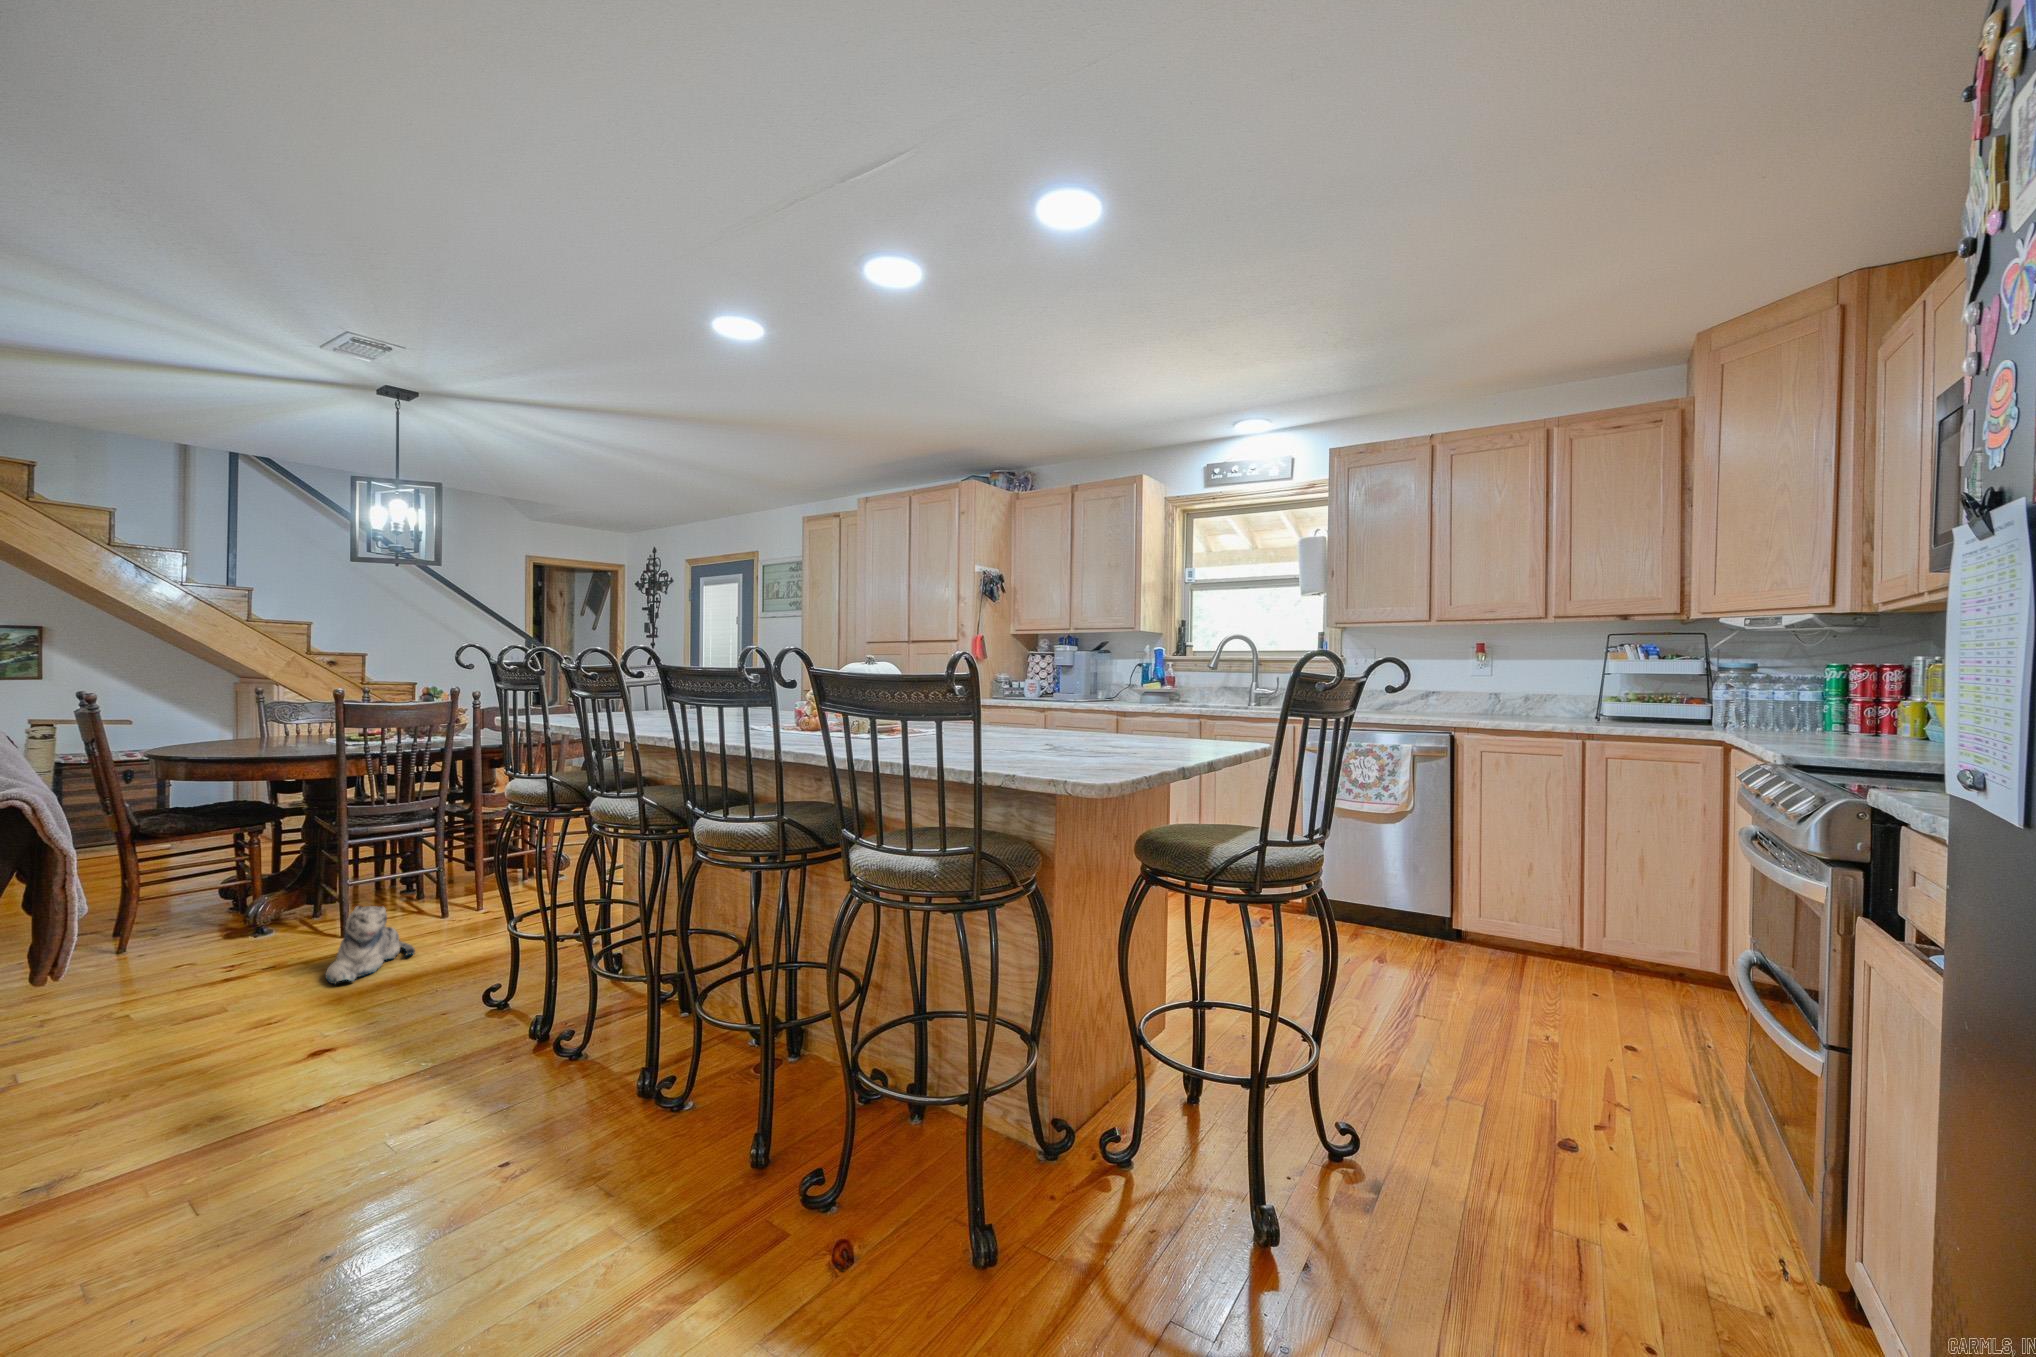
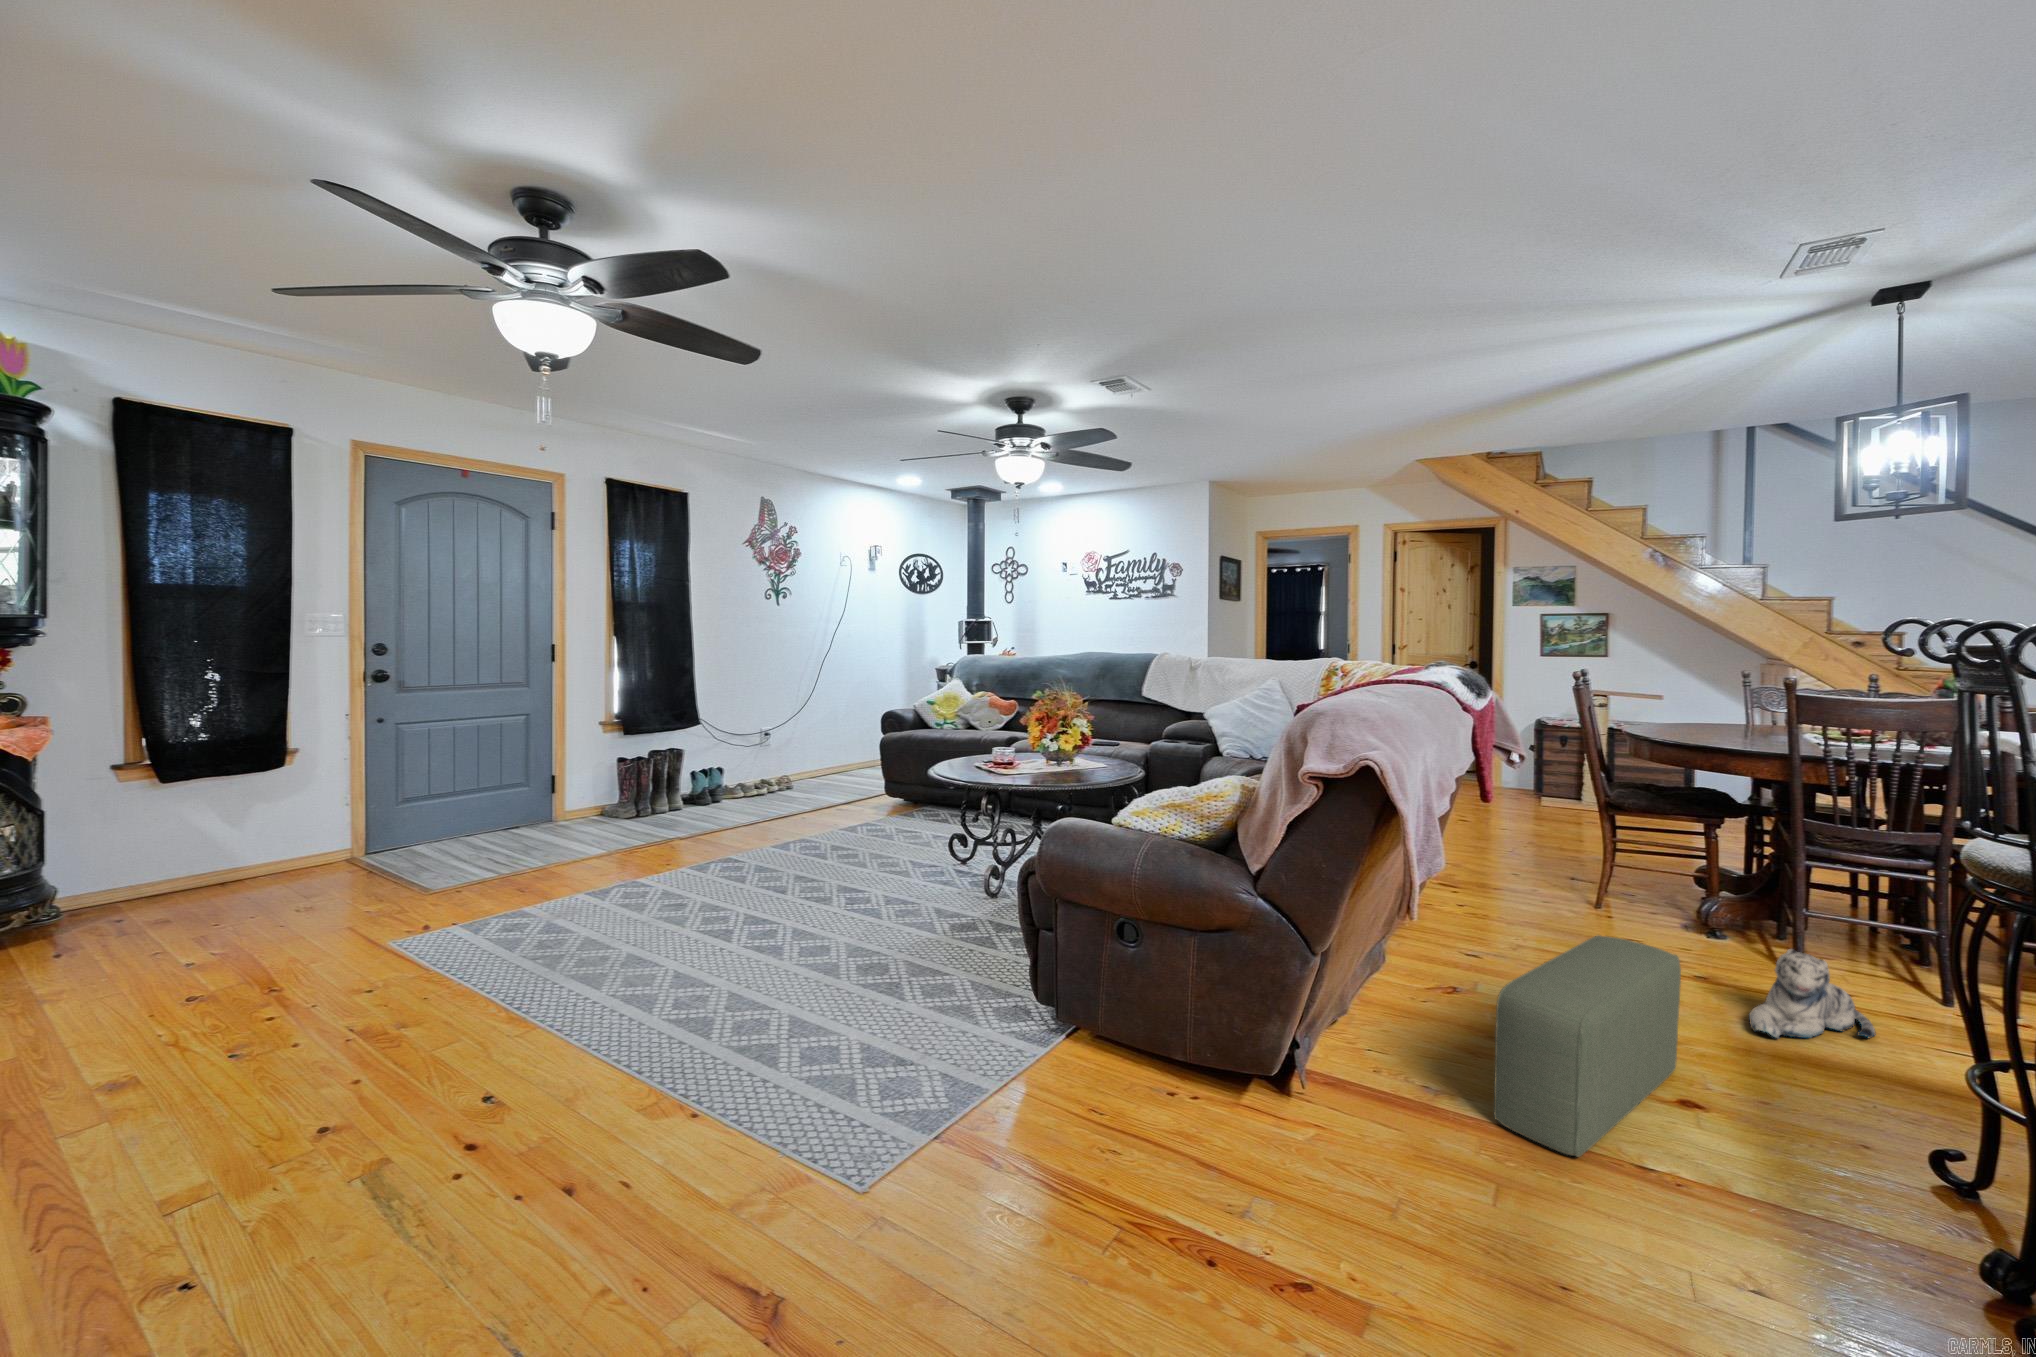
pouf: none [123,931,294,1169] -> present [1494,935,1681,1157]

